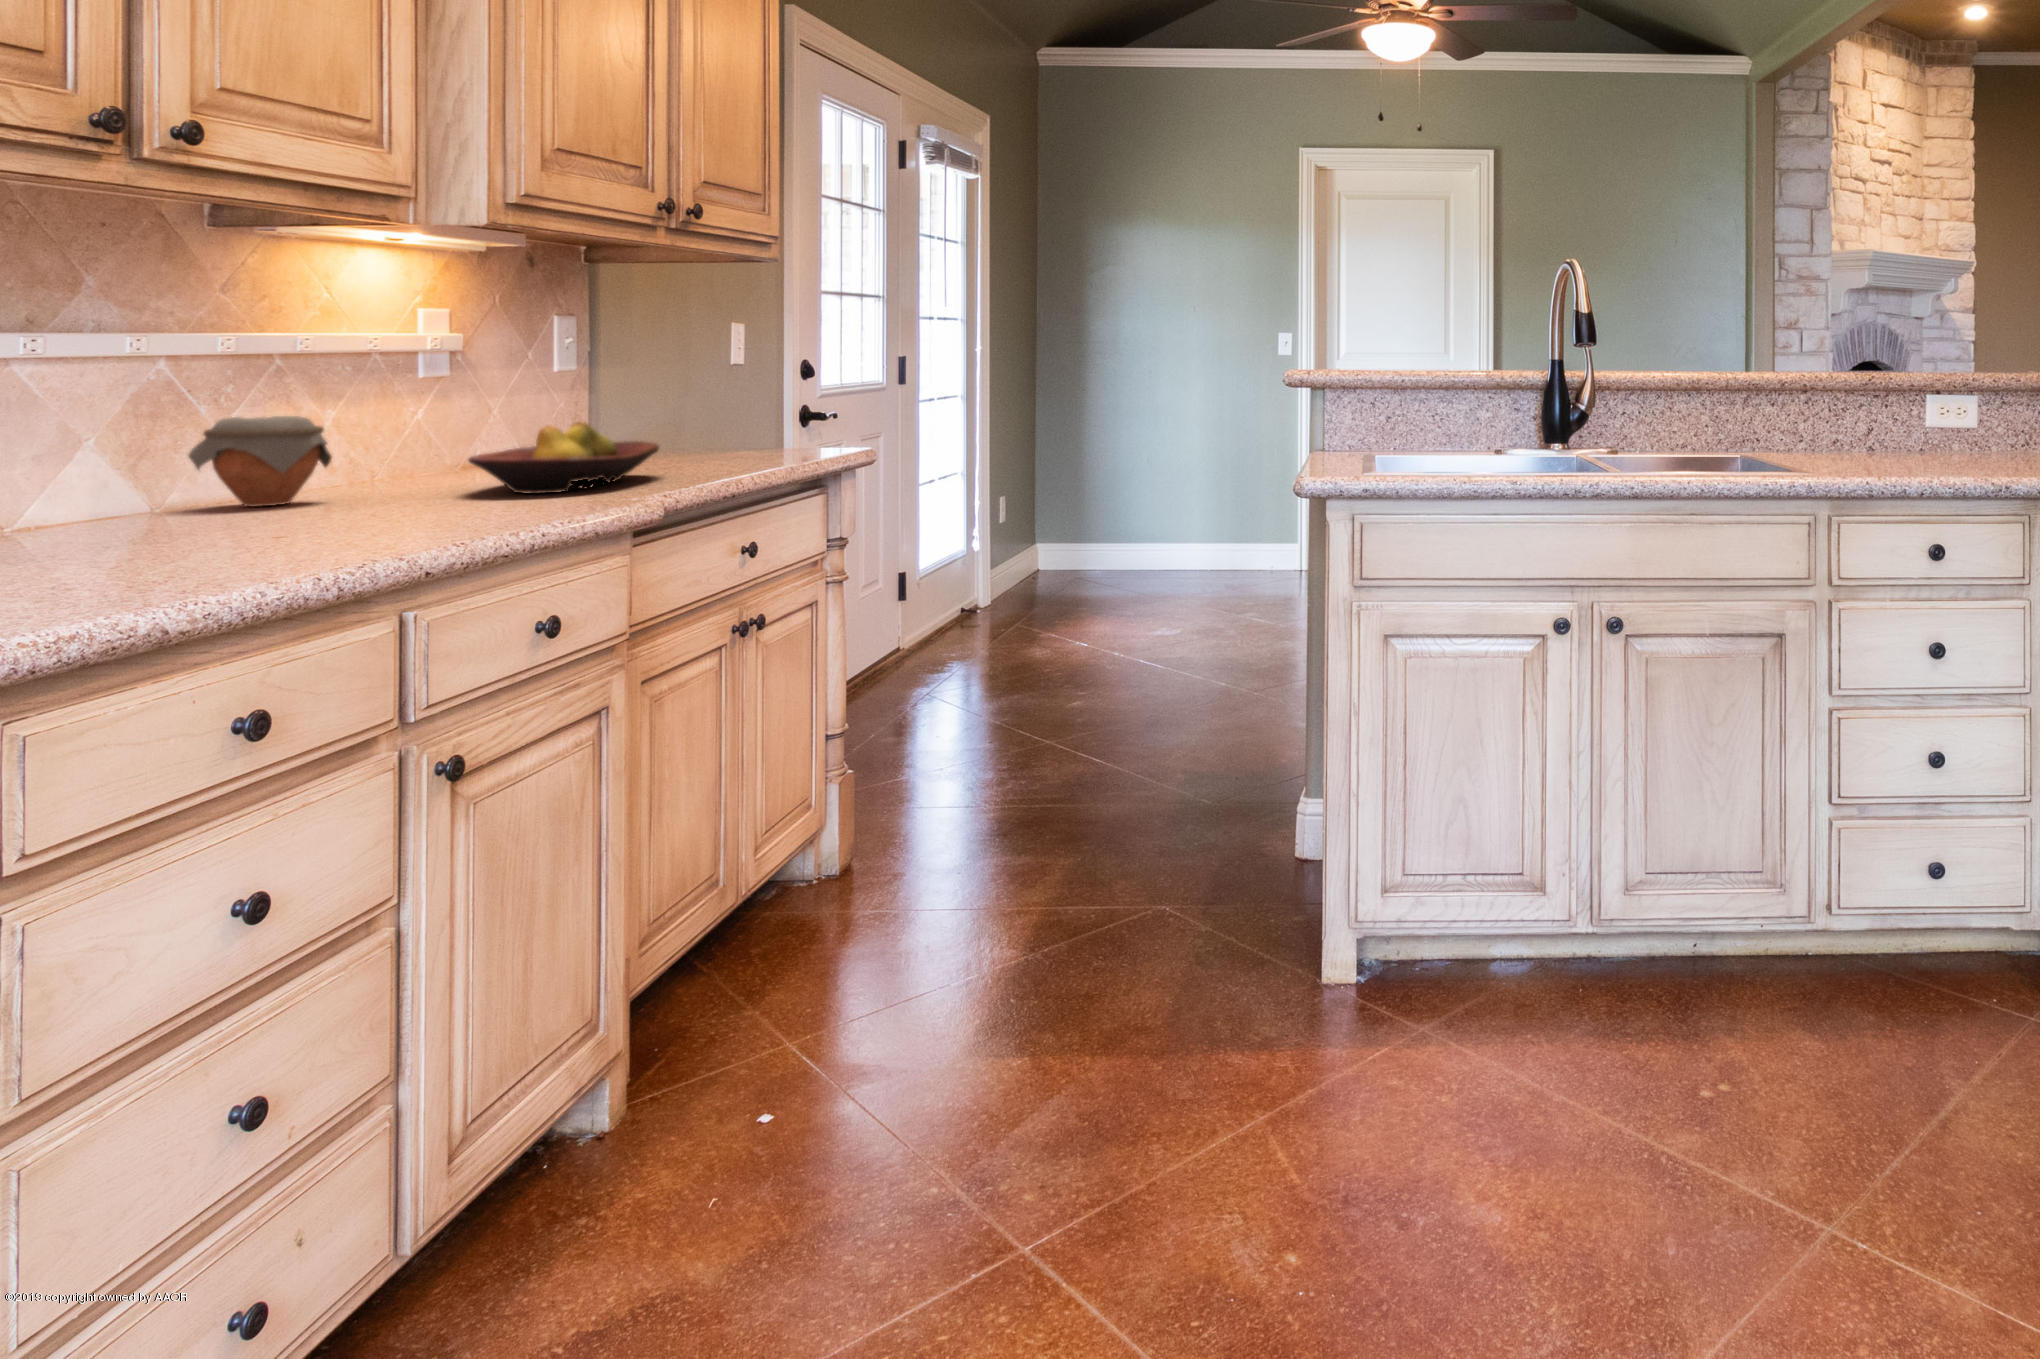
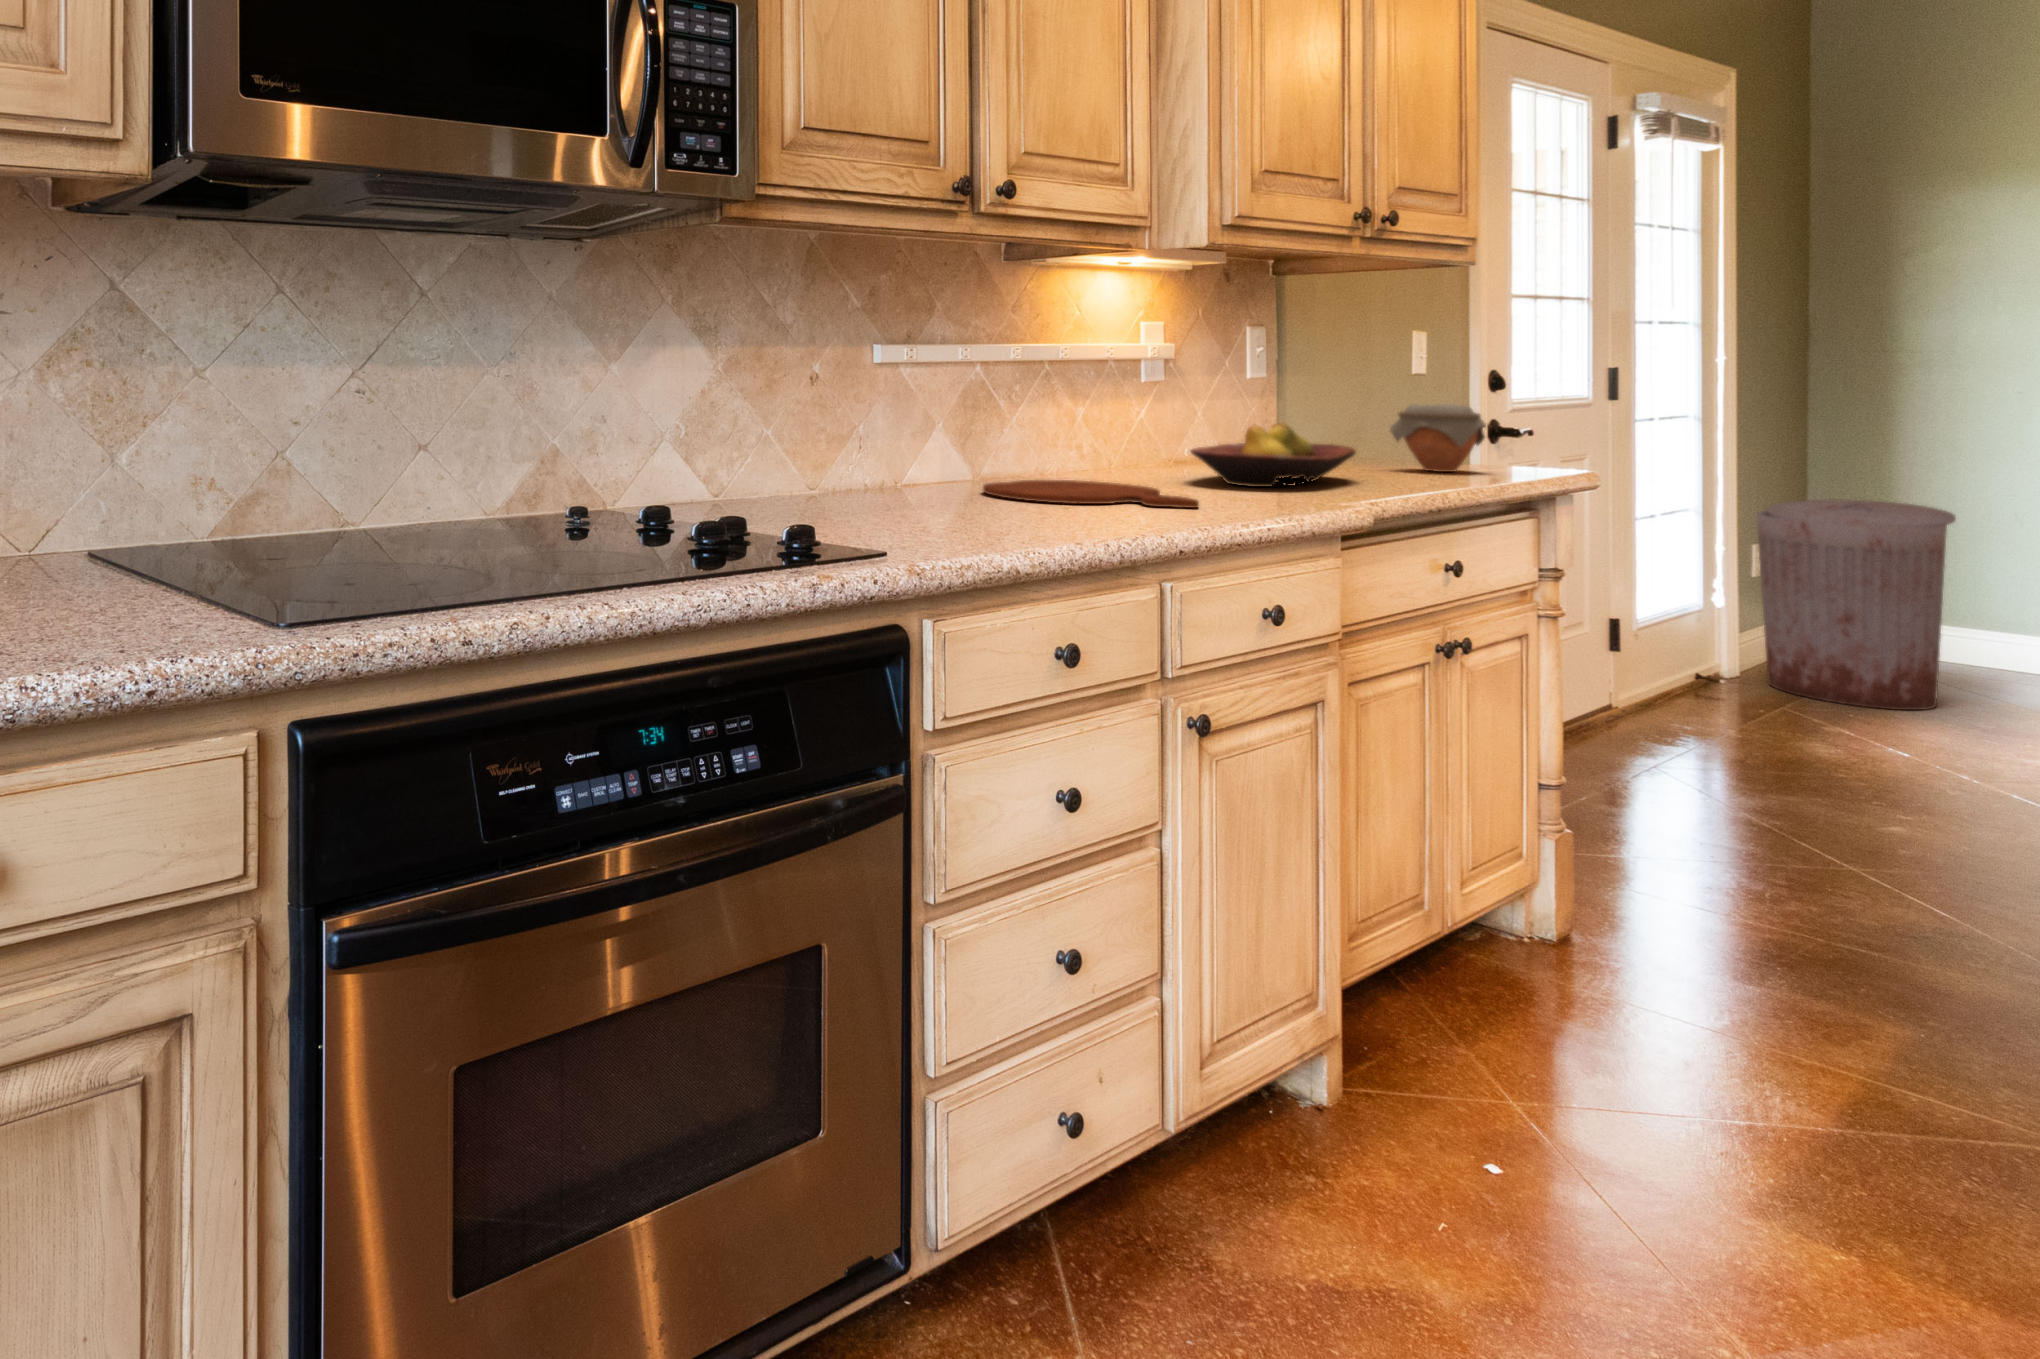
jar: present [189,416,332,507] -> present [1390,404,1486,472]
trash can: none [1000,457,1106,611] -> present [1757,500,1956,710]
cutting board: none [132,505,466,542] -> present [983,480,1199,508]

